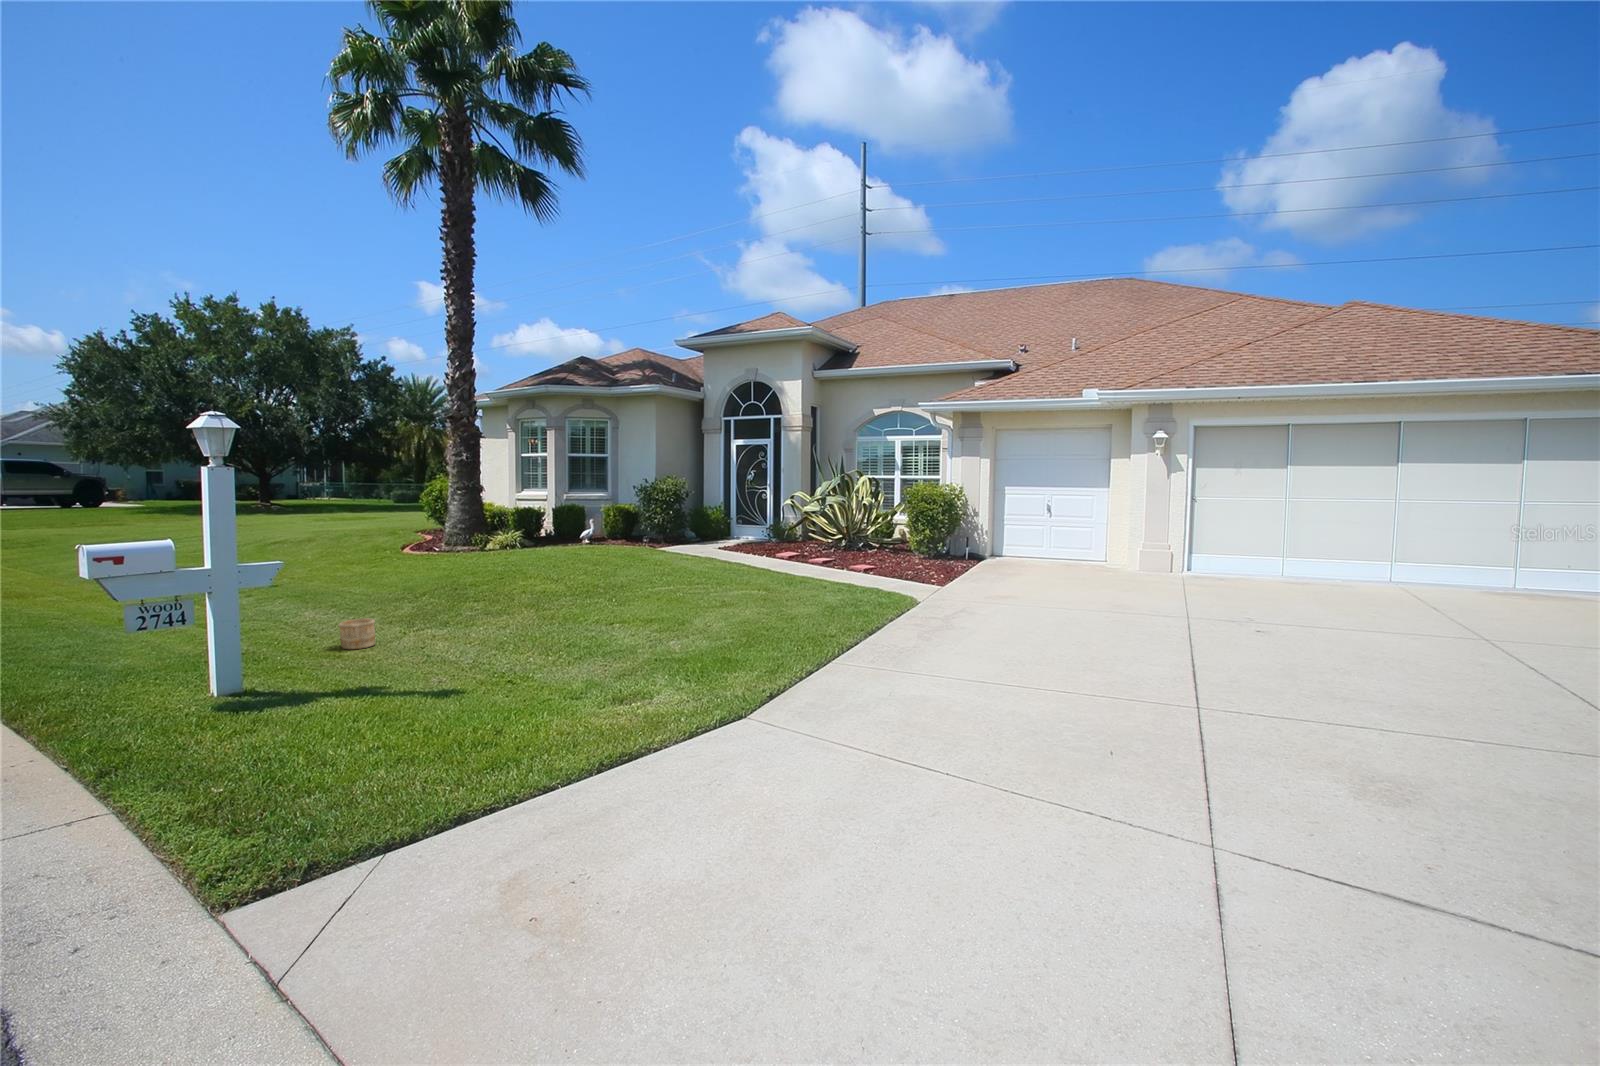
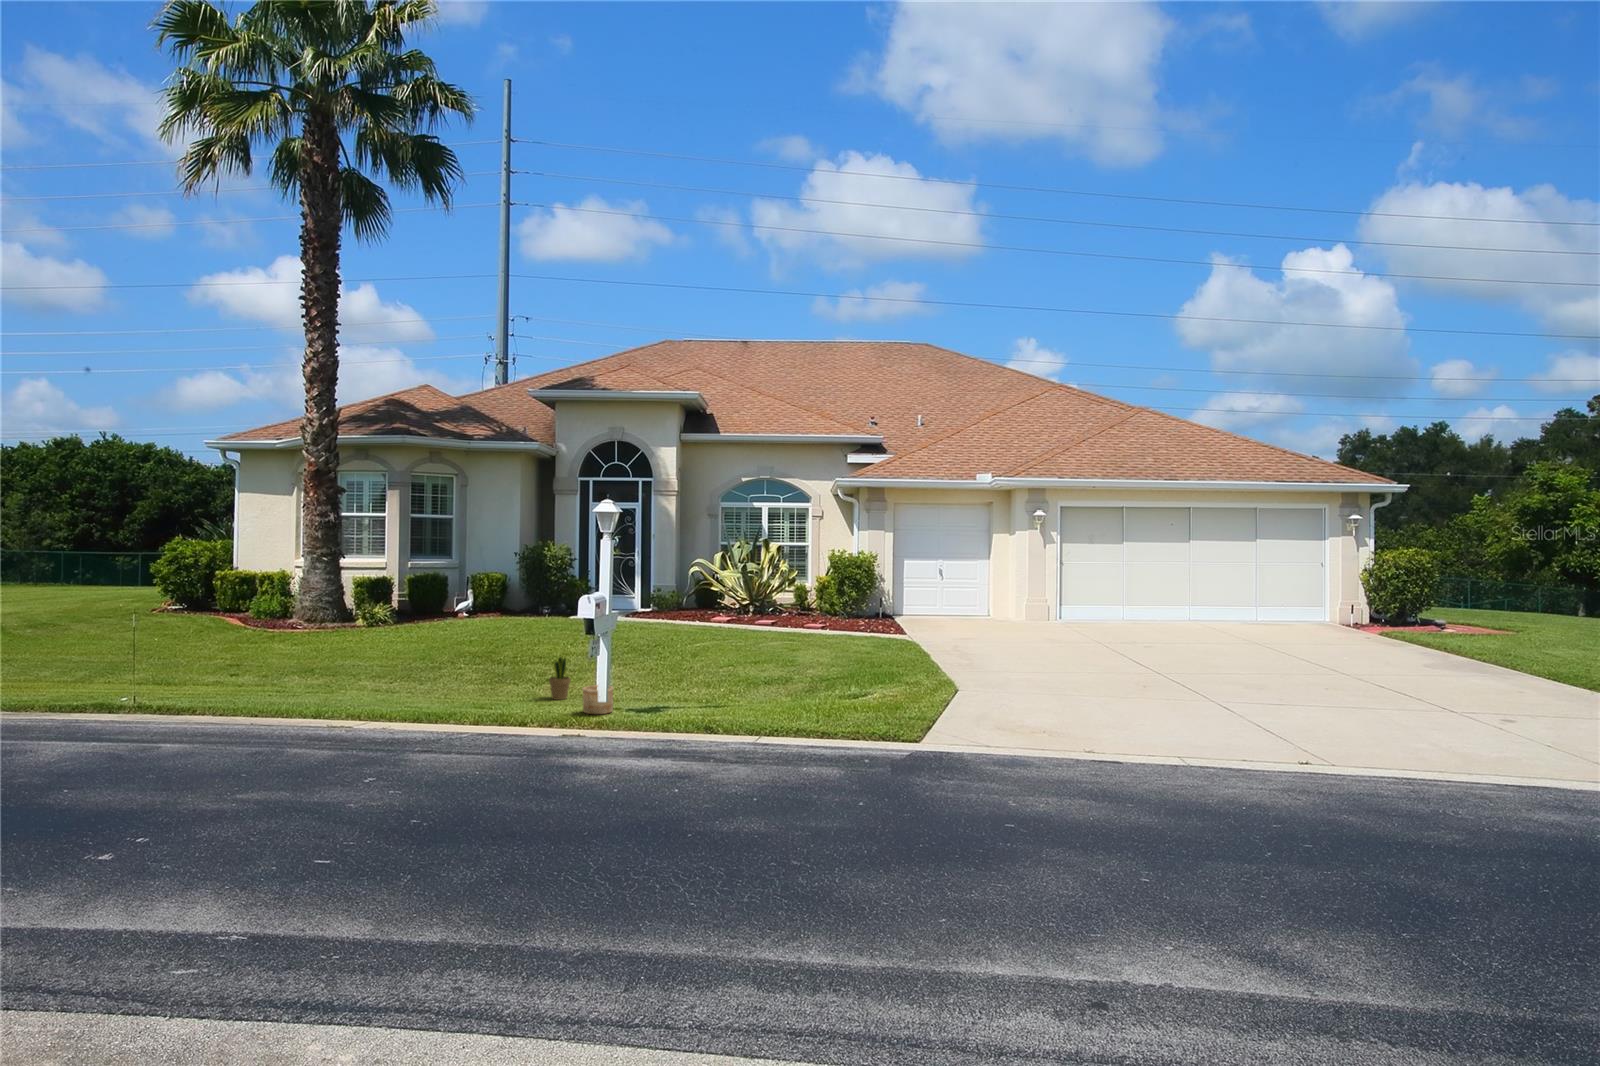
potted plant: none [378,586,405,629] -> present [549,657,571,700]

